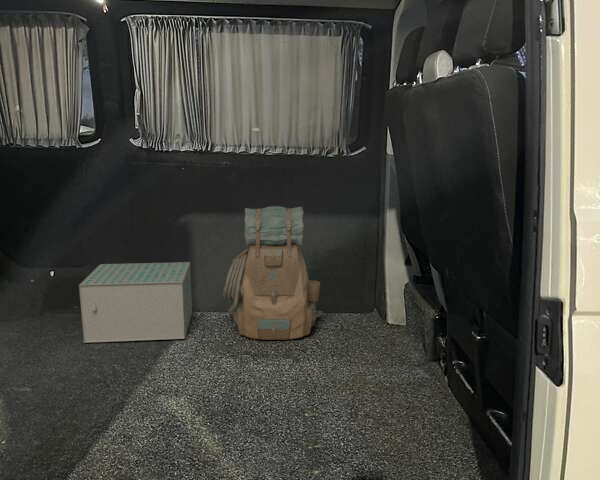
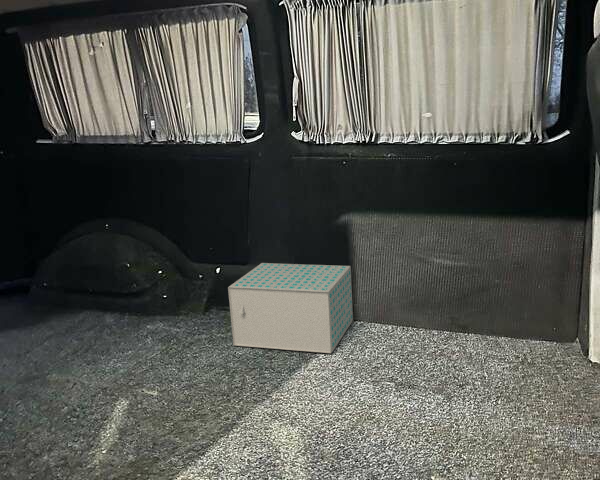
backpack: present [222,206,323,340] -> none [375,209,504,369]

